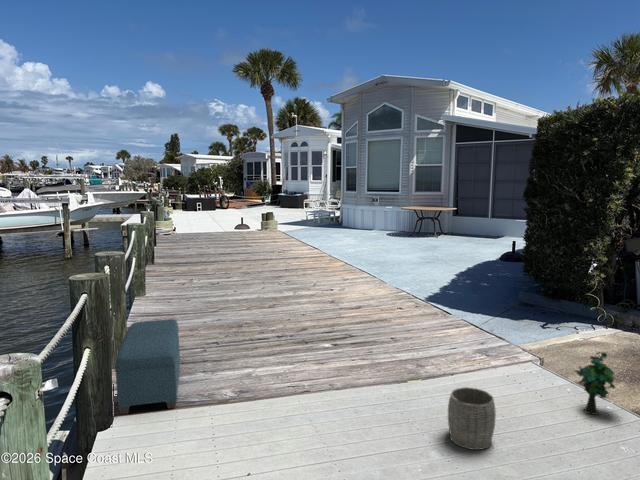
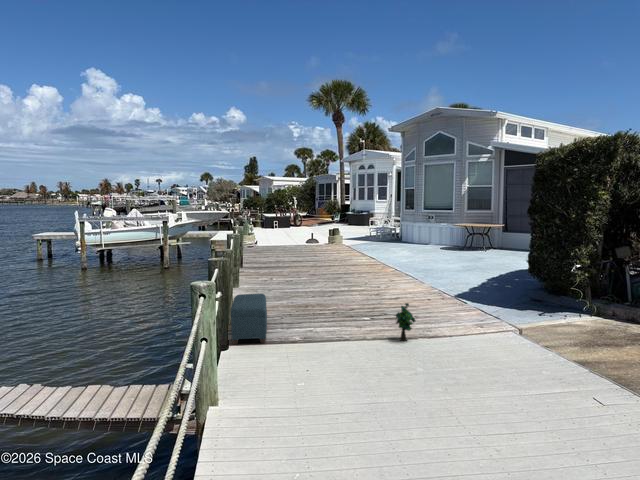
decorative plant: present [576,352,615,415] -> present [395,303,415,341]
woven basket: present [448,387,496,450] -> none [431,332,460,367]

